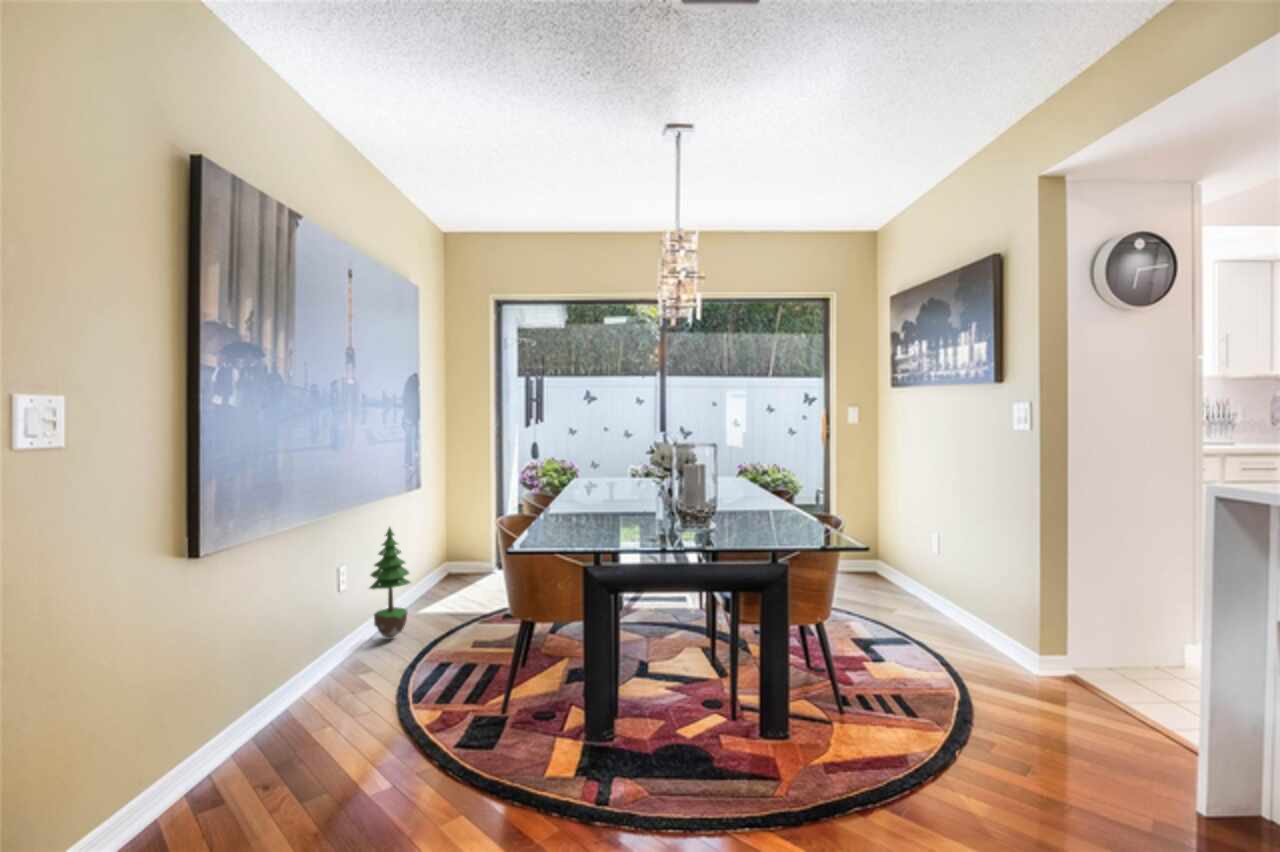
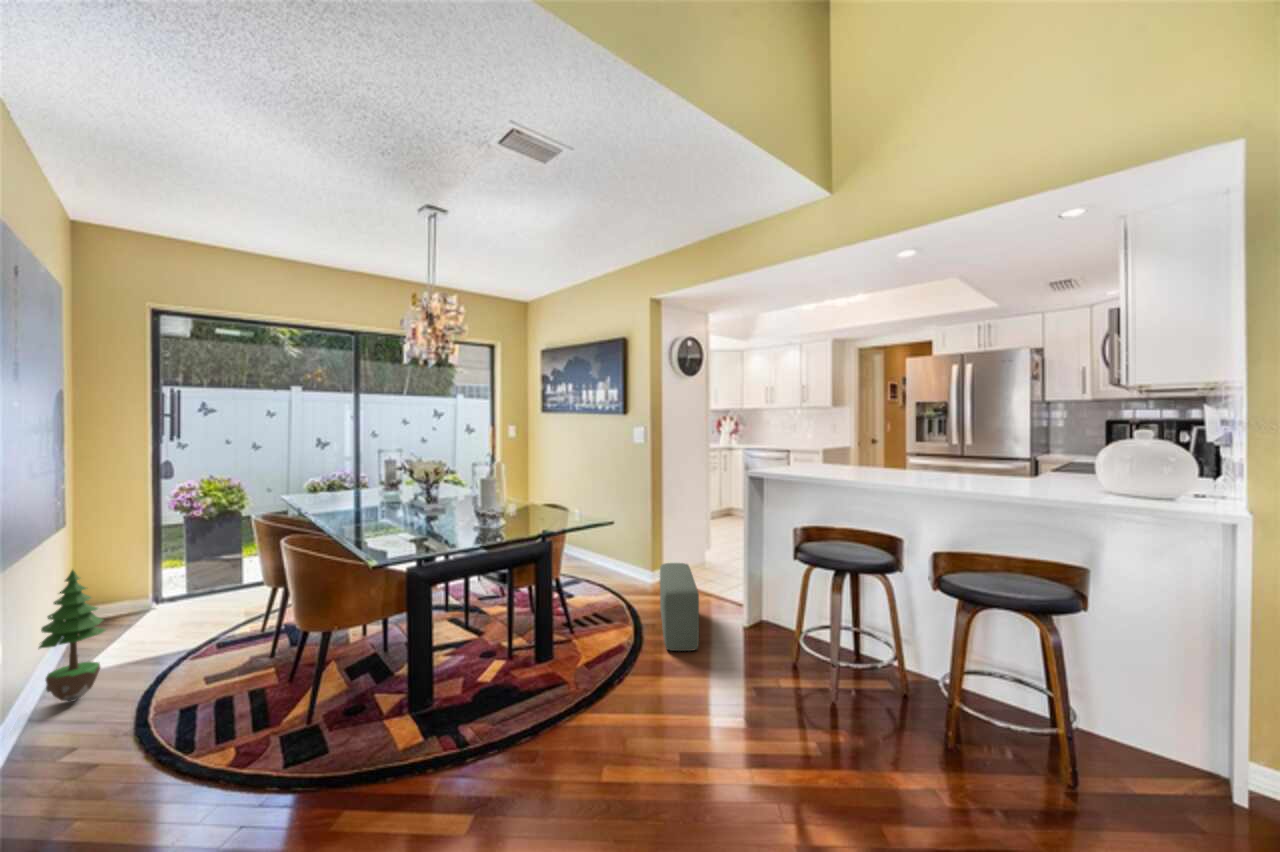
pouf: none [976,639,1076,810] -> present [660,563,699,651]

